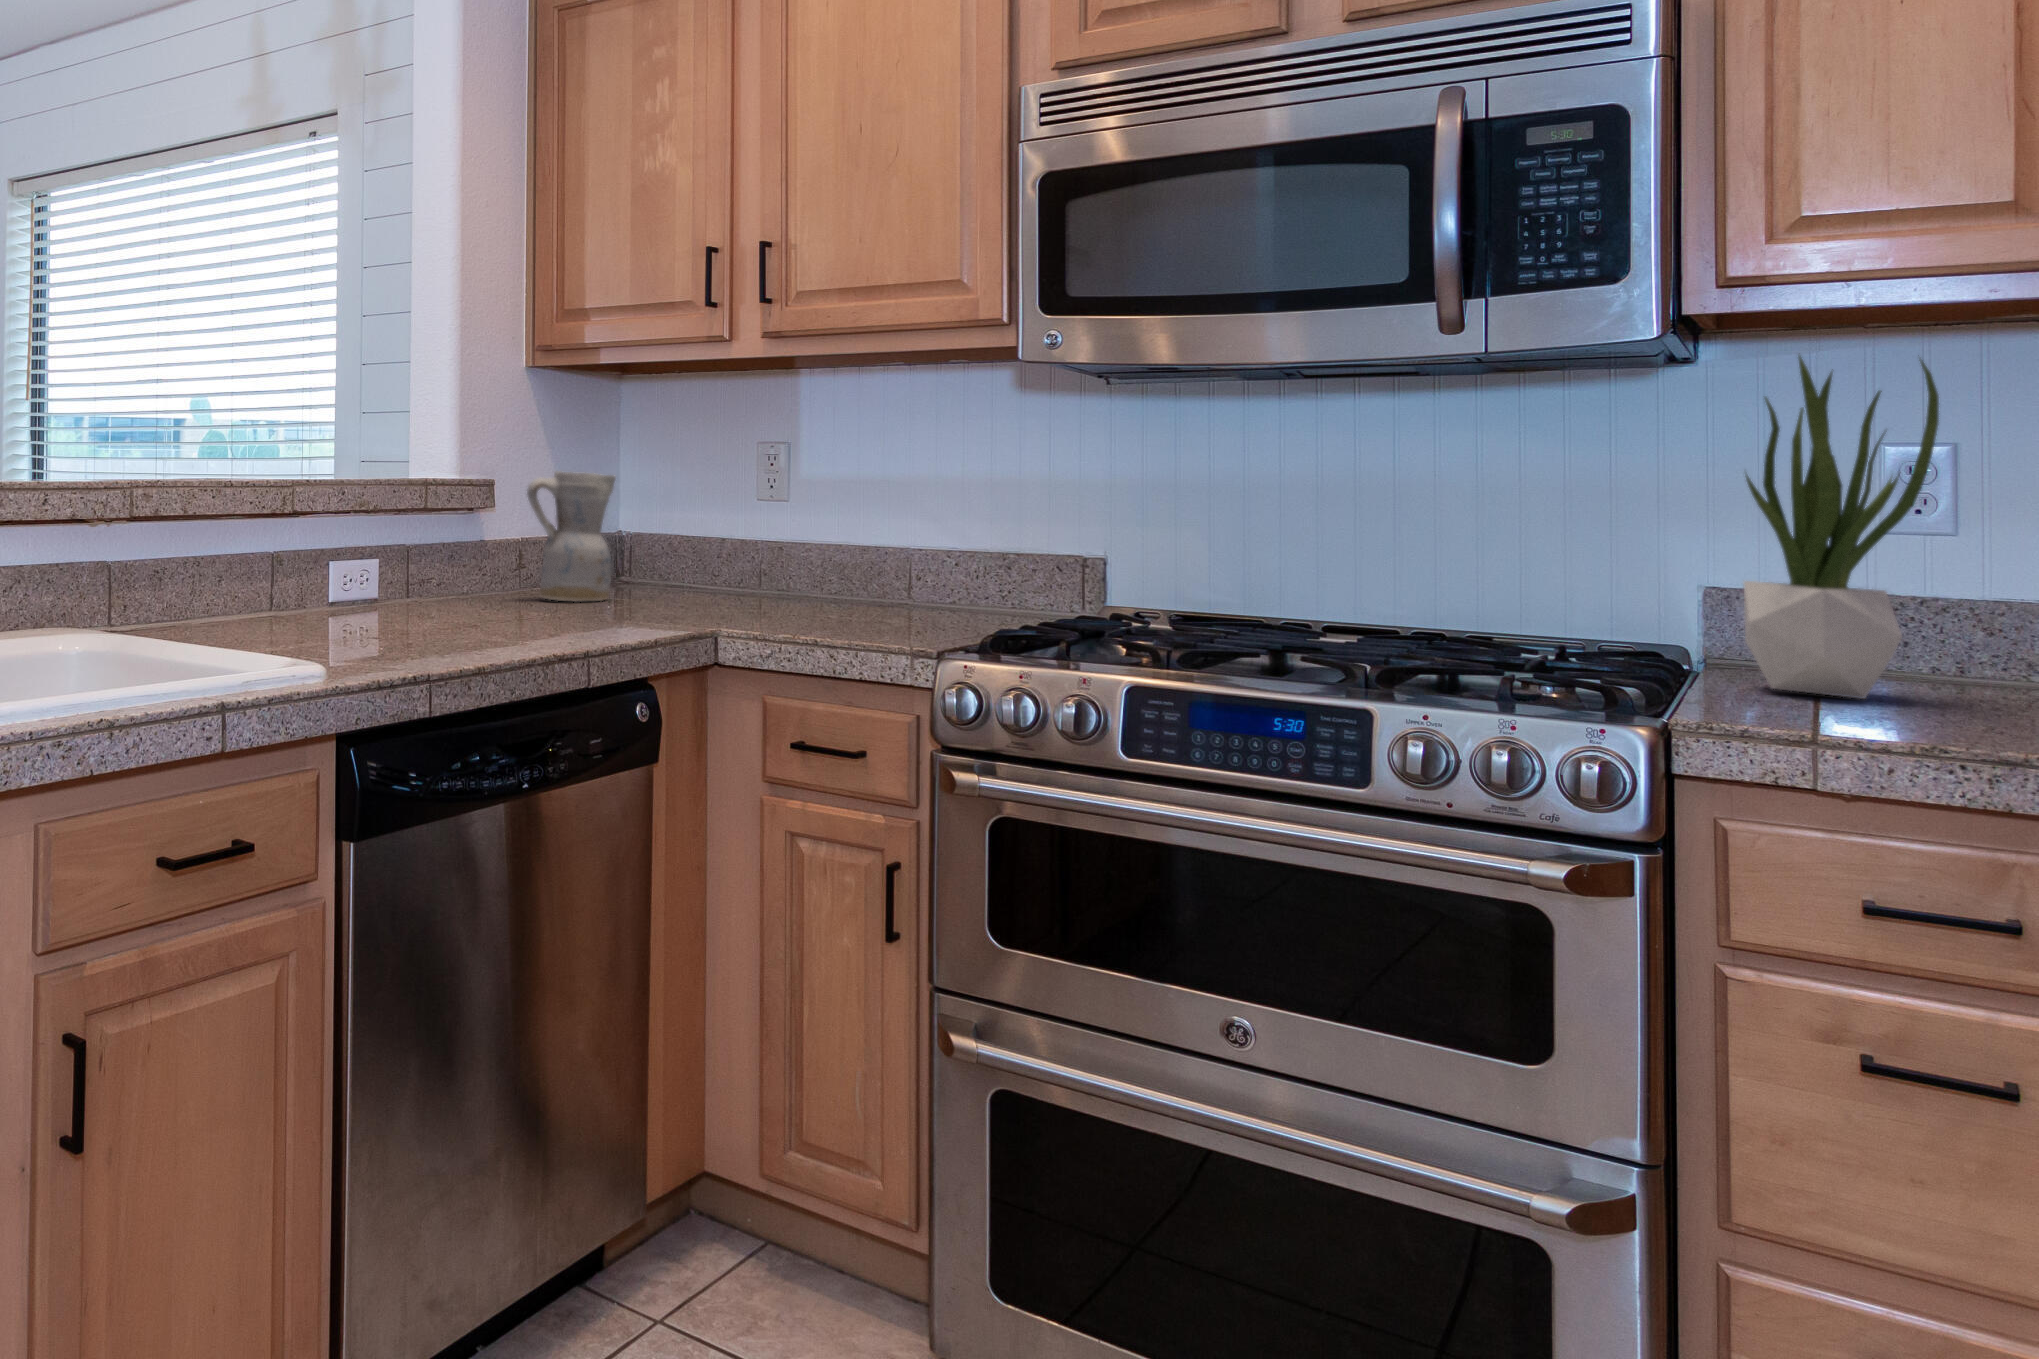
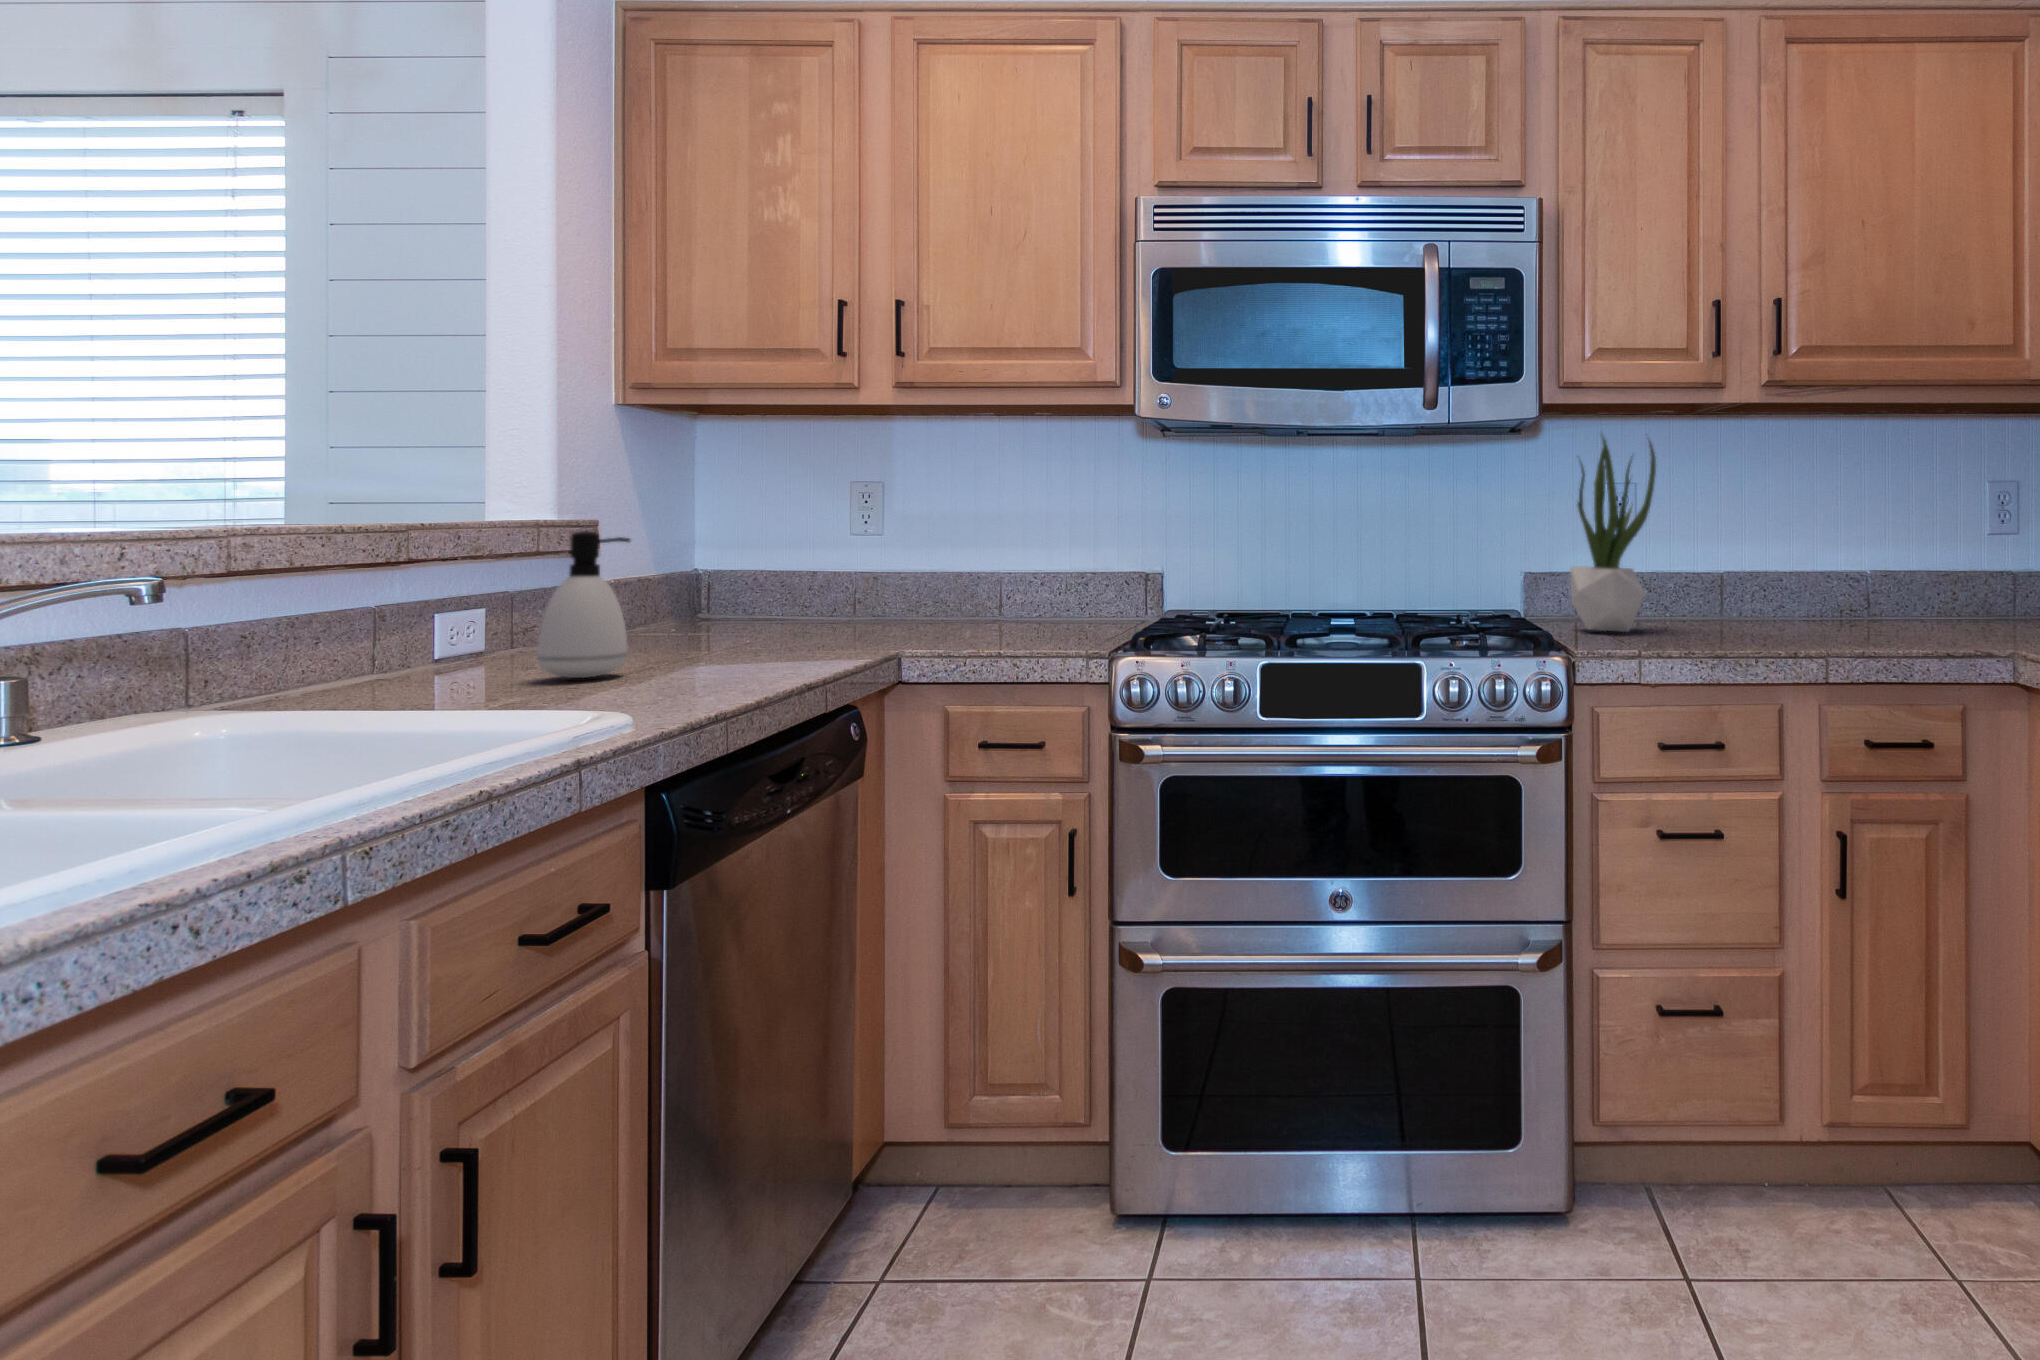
ceramic pitcher: present [527,471,616,602] -> none [636,508,732,638]
soap dispenser: none [371,488,446,629] -> present [537,531,630,678]

